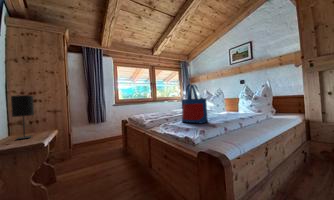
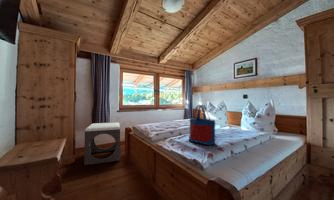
table lamp: present [11,95,34,139] -> none [24,108,46,152]
footstool: none [79,116,117,159] -> present [84,122,120,165]

